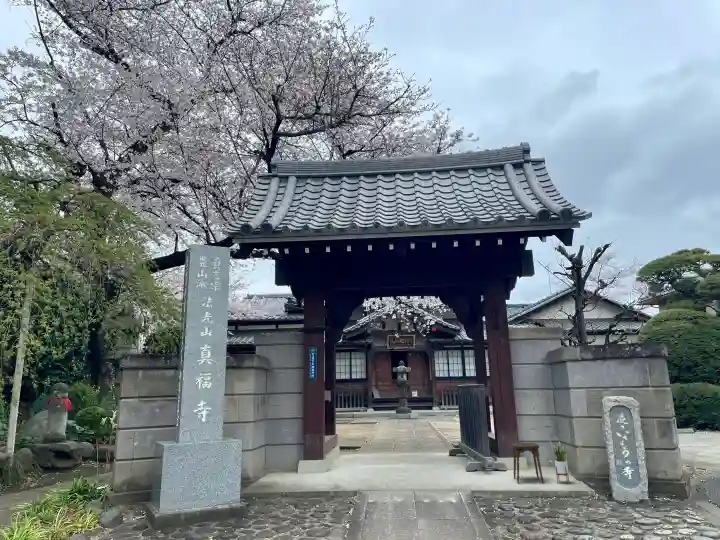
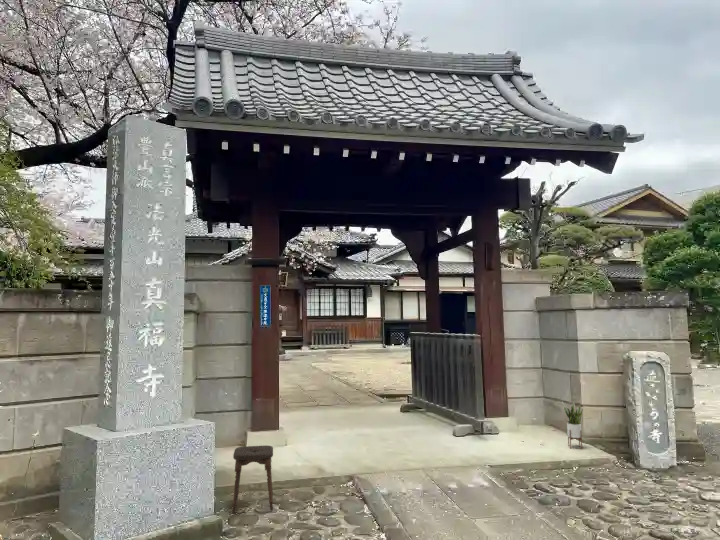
stool: present [512,443,544,483] -> present [233,445,273,513]

